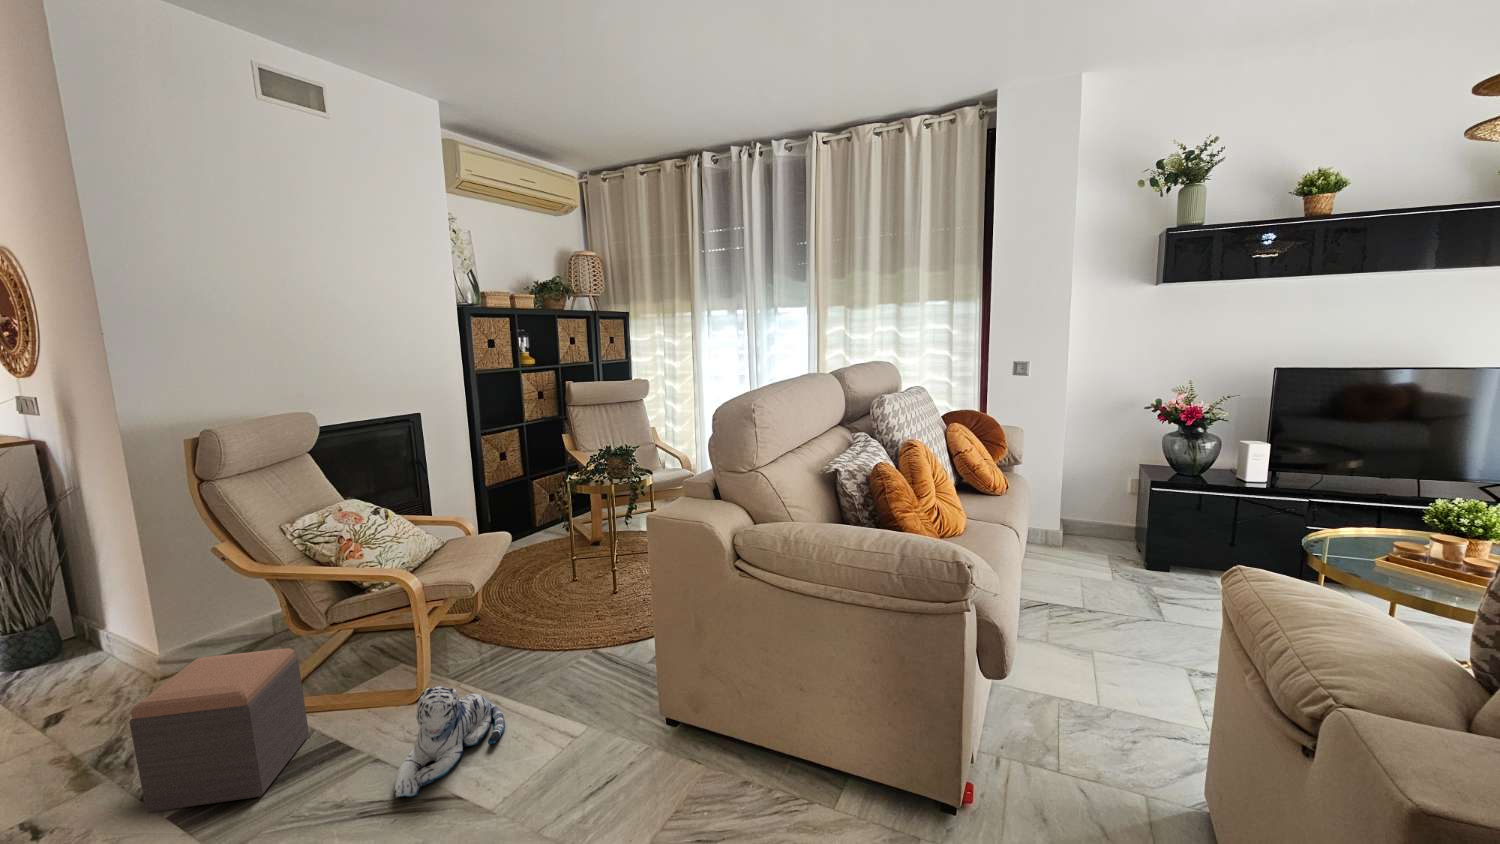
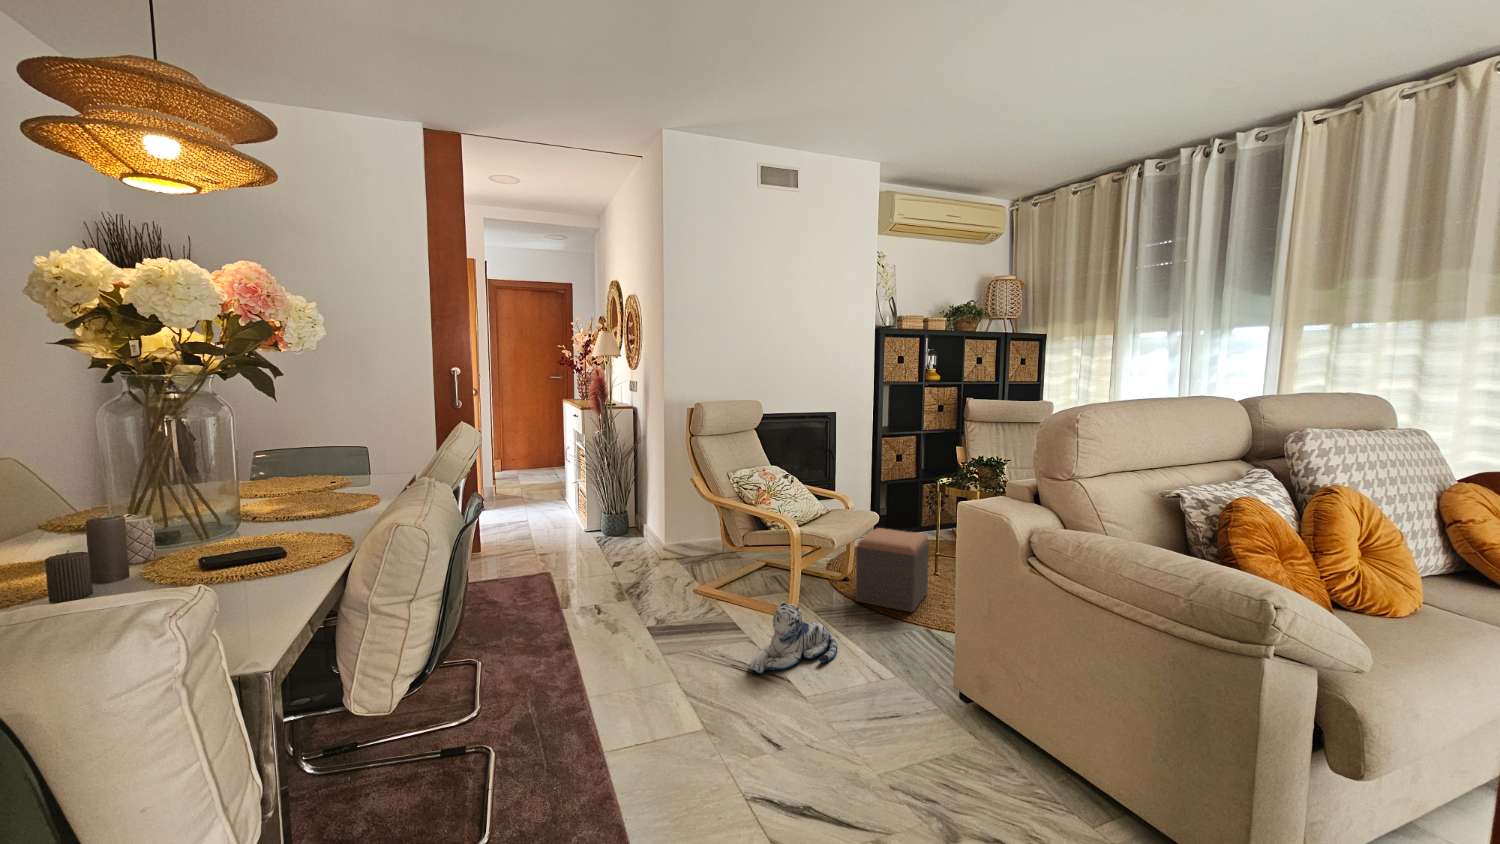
footstool: present [129,649,309,812] -> present [856,528,929,612]

